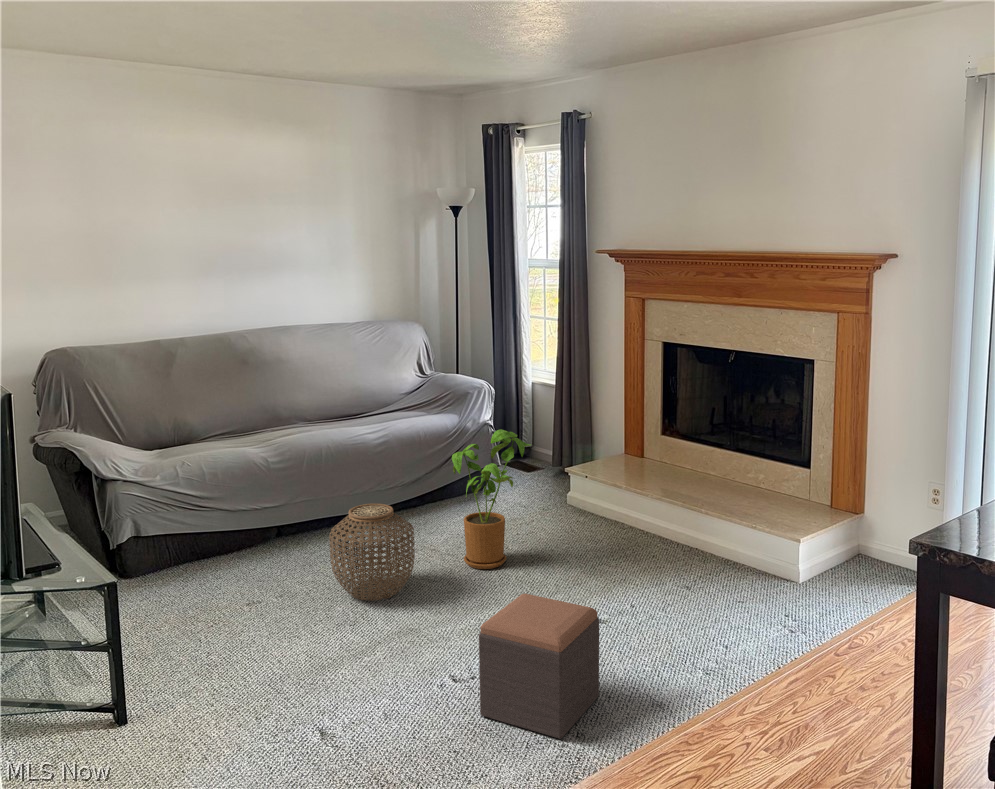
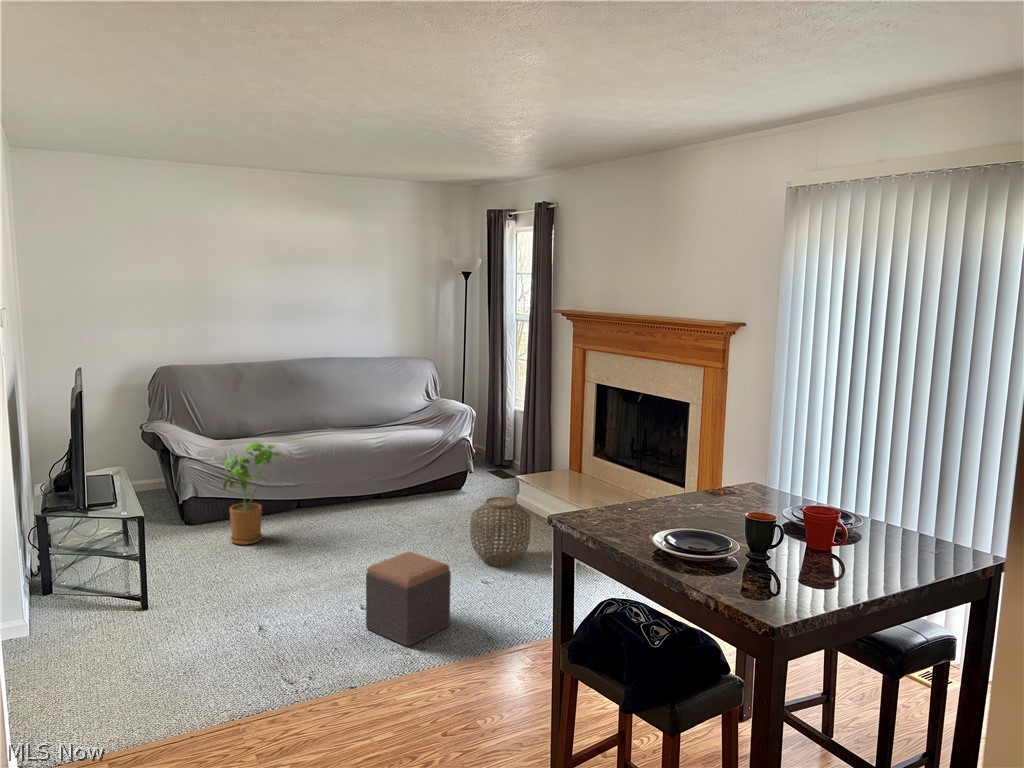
house plant: present [452,429,531,569] -> present [223,443,282,545]
woven basket: present [330,504,415,601] -> present [470,497,531,566]

